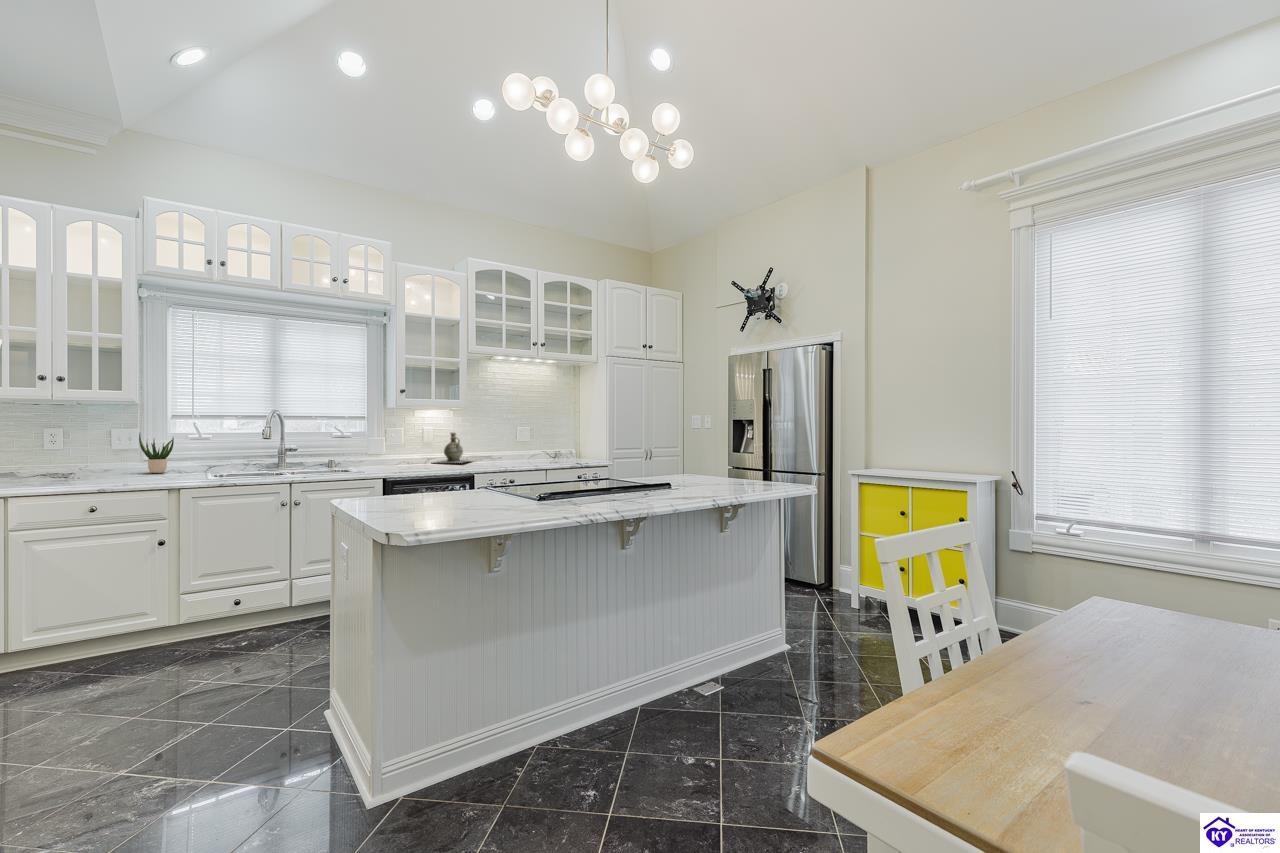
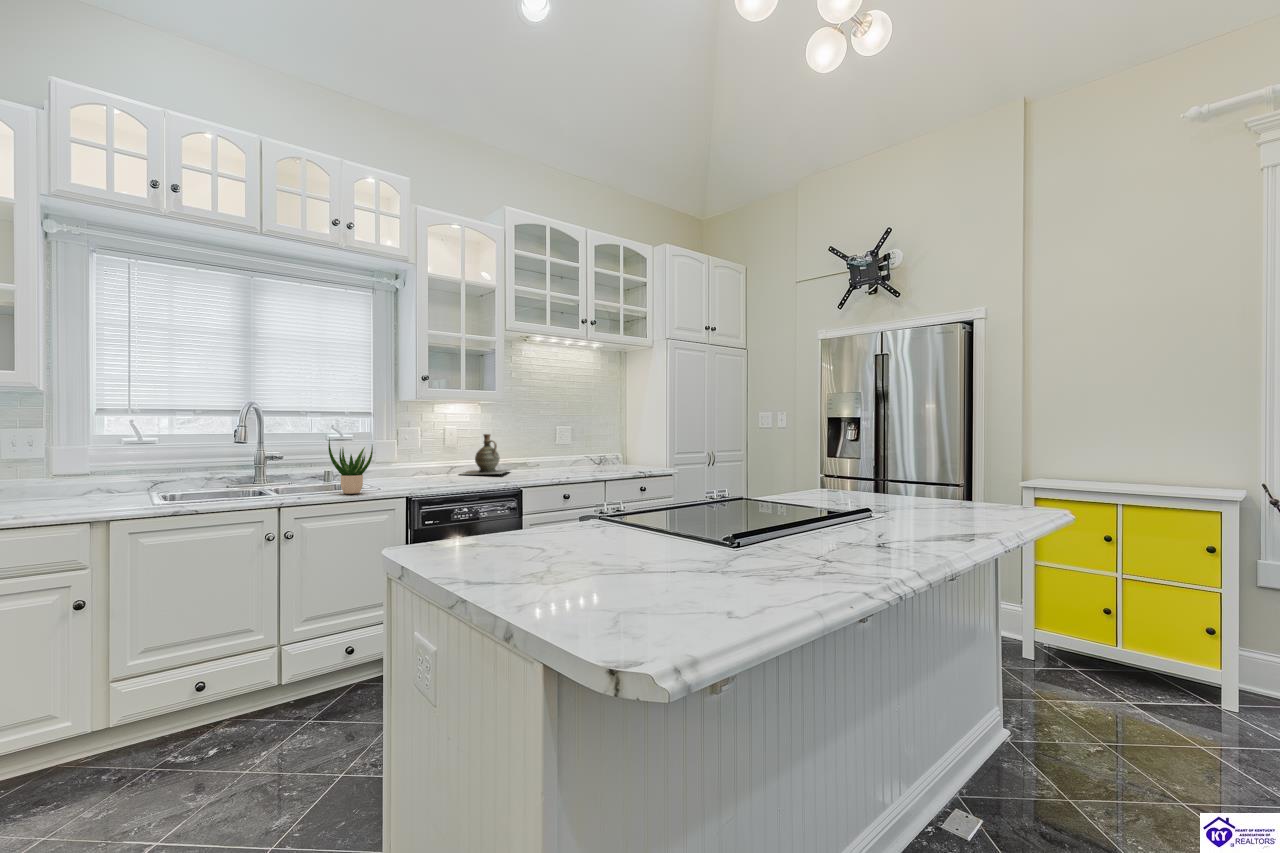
potted plant: present [139,434,174,473] -> present [329,438,373,494]

